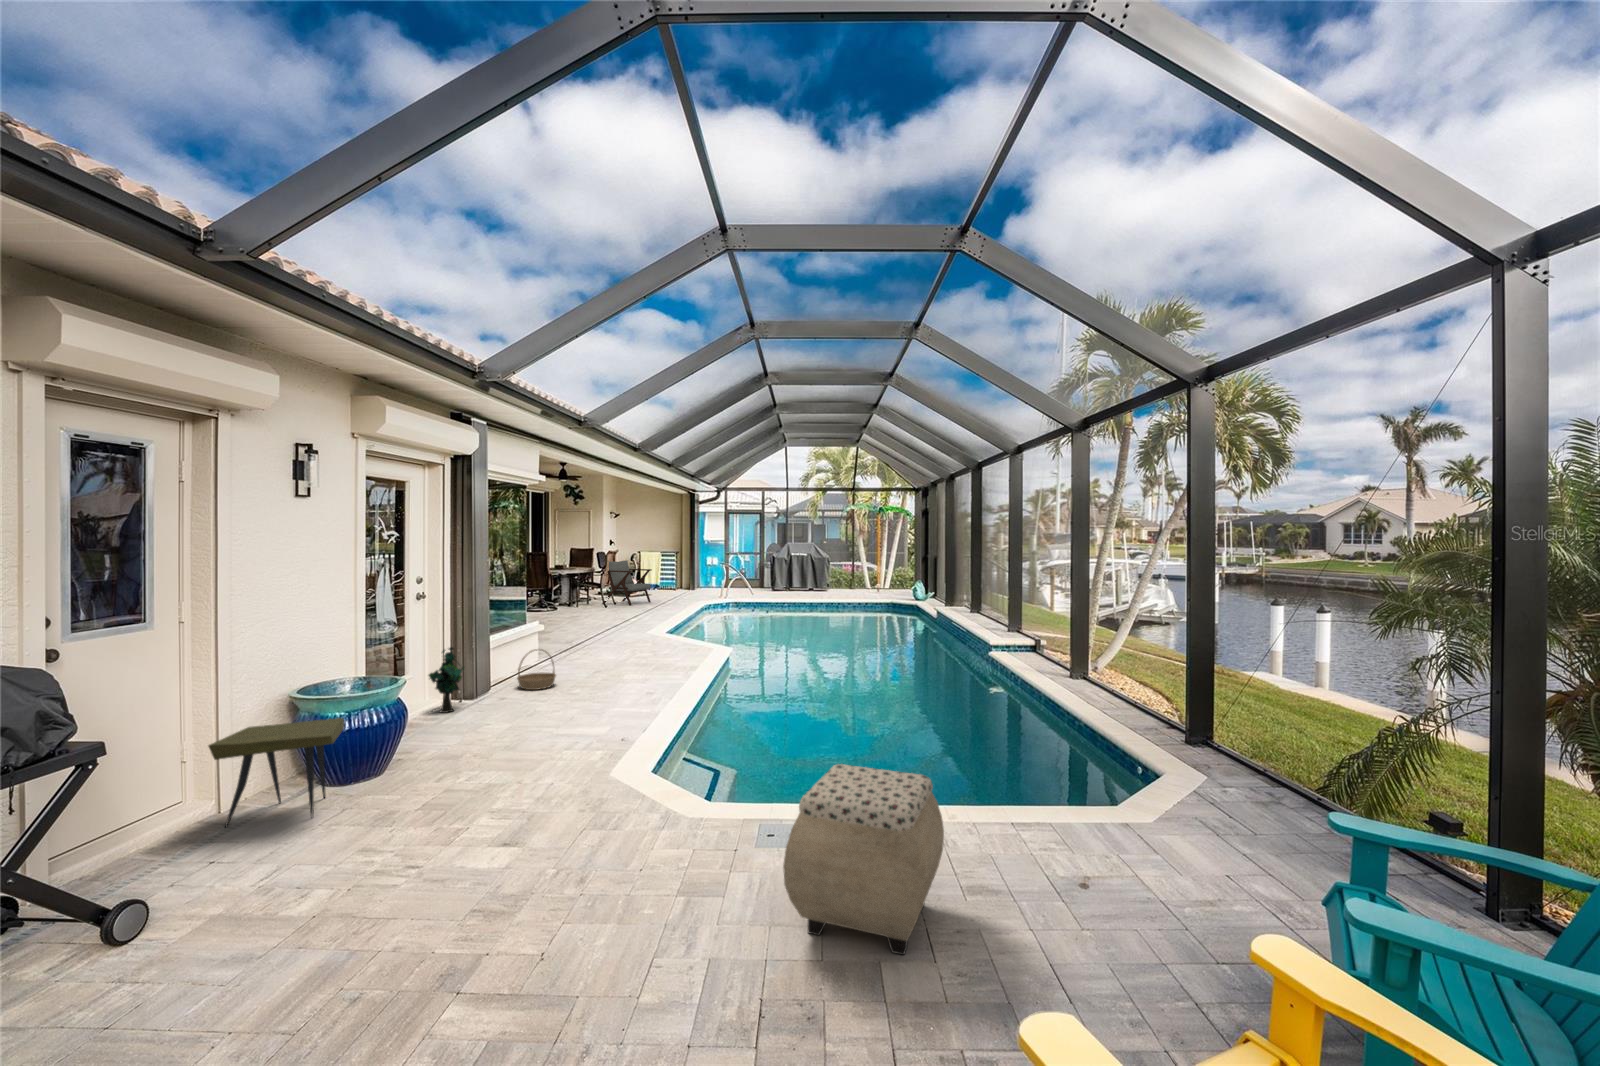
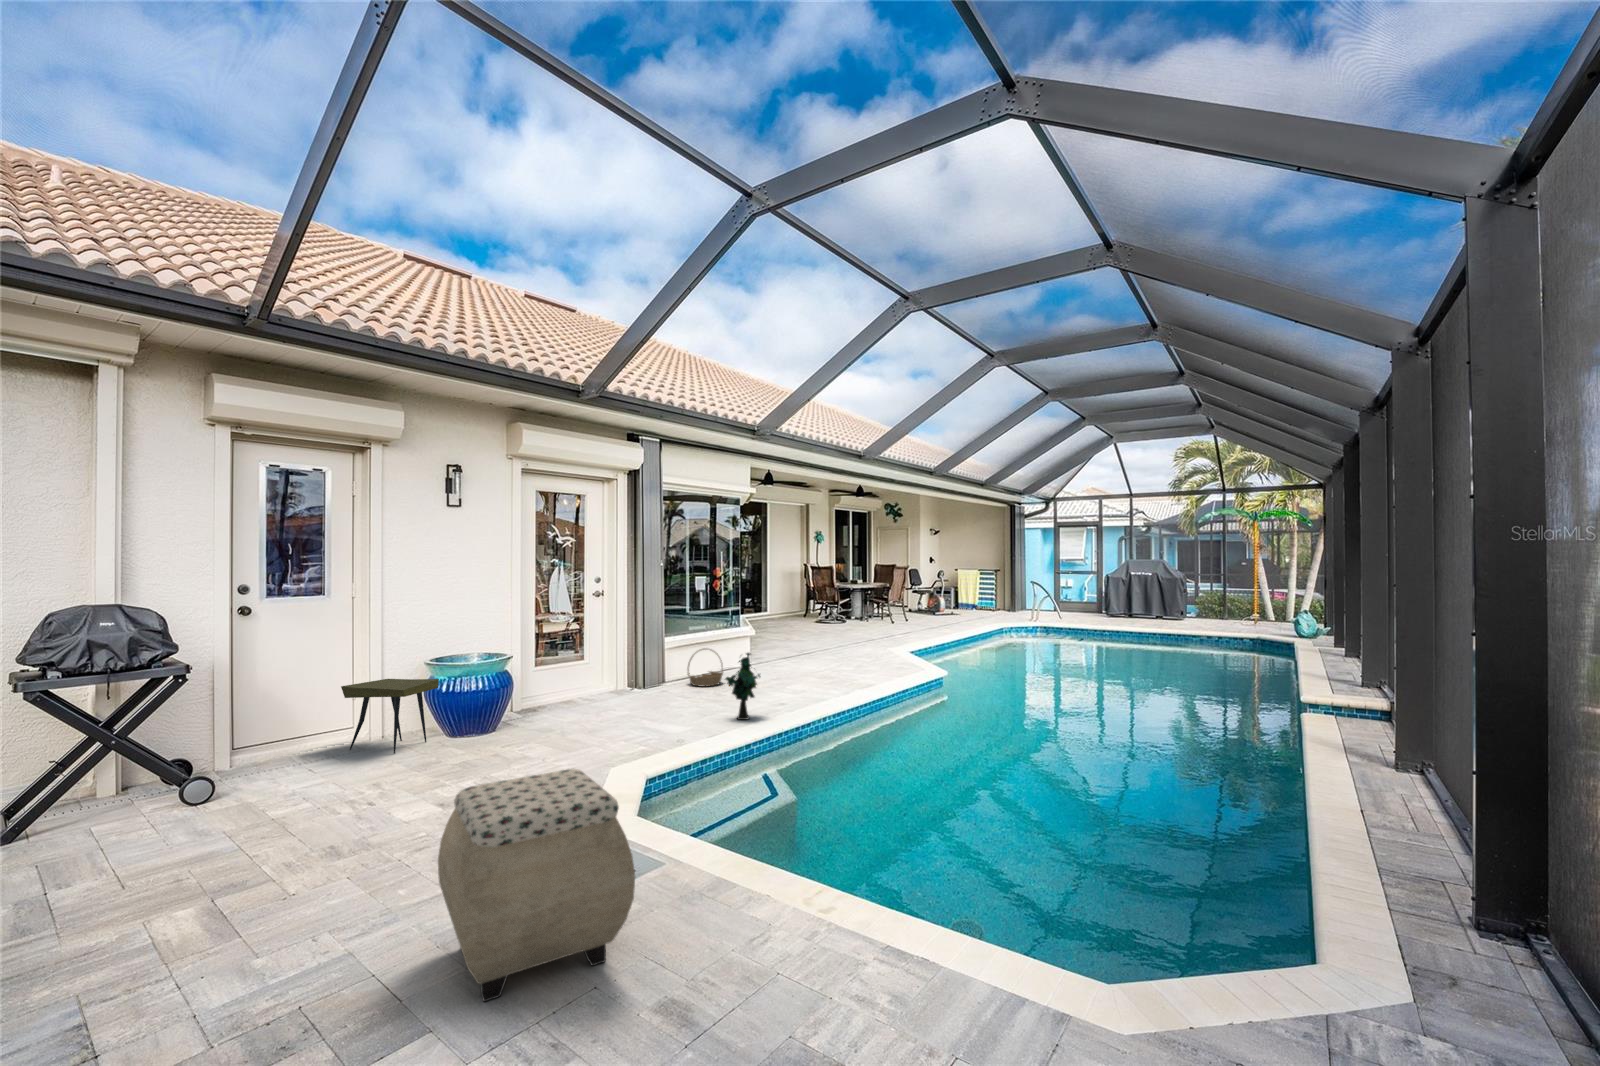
lounge chair: present [602,560,652,605] -> none [899,577,951,623]
decorative plant: present [429,647,464,713] -> present [725,653,761,720]

